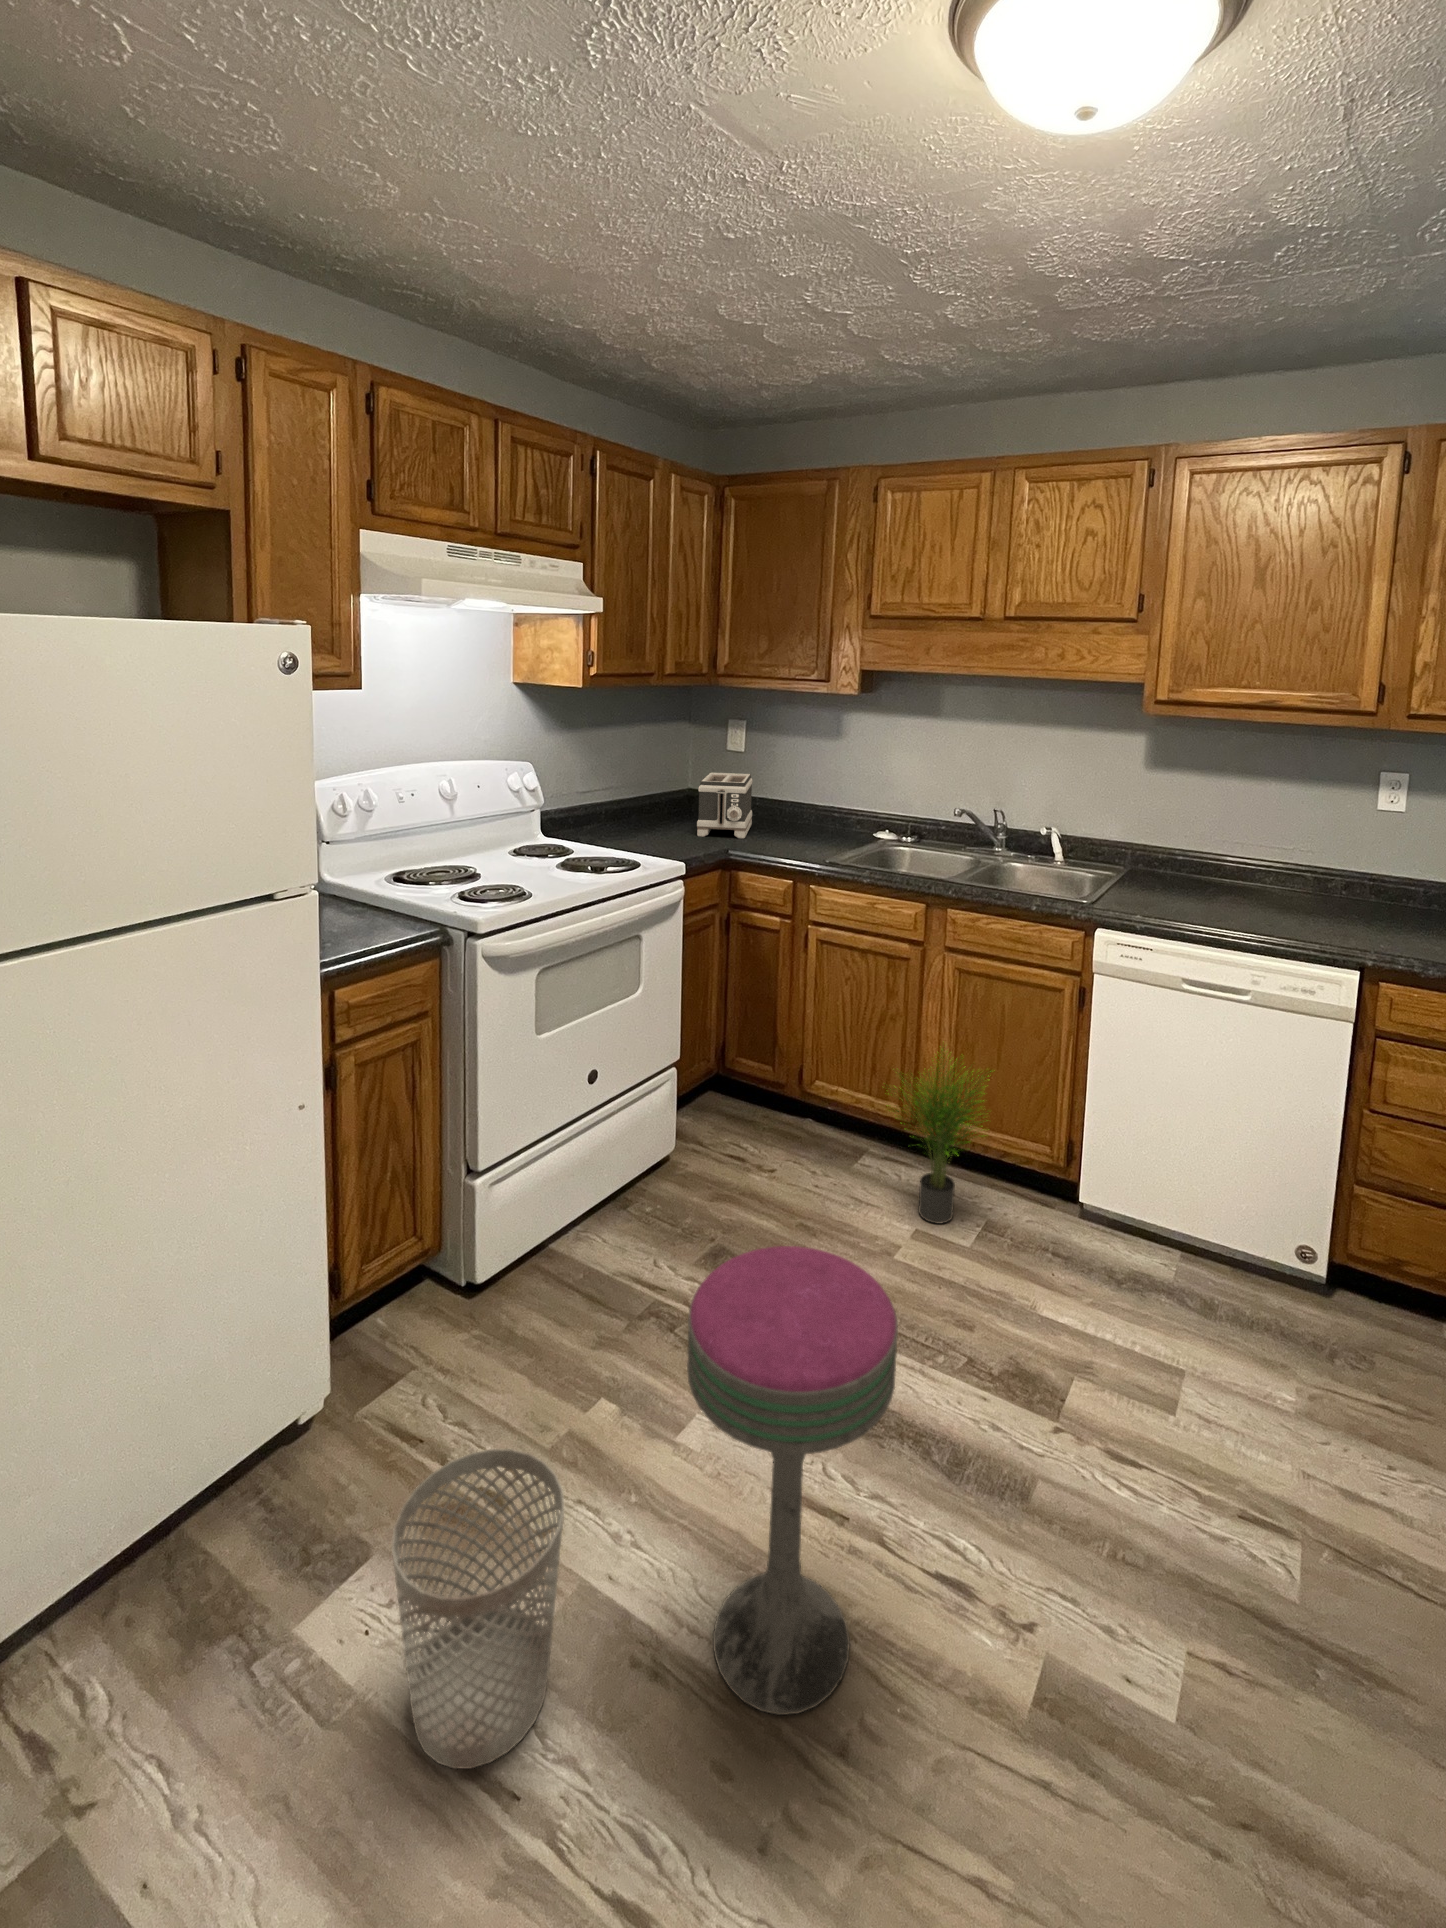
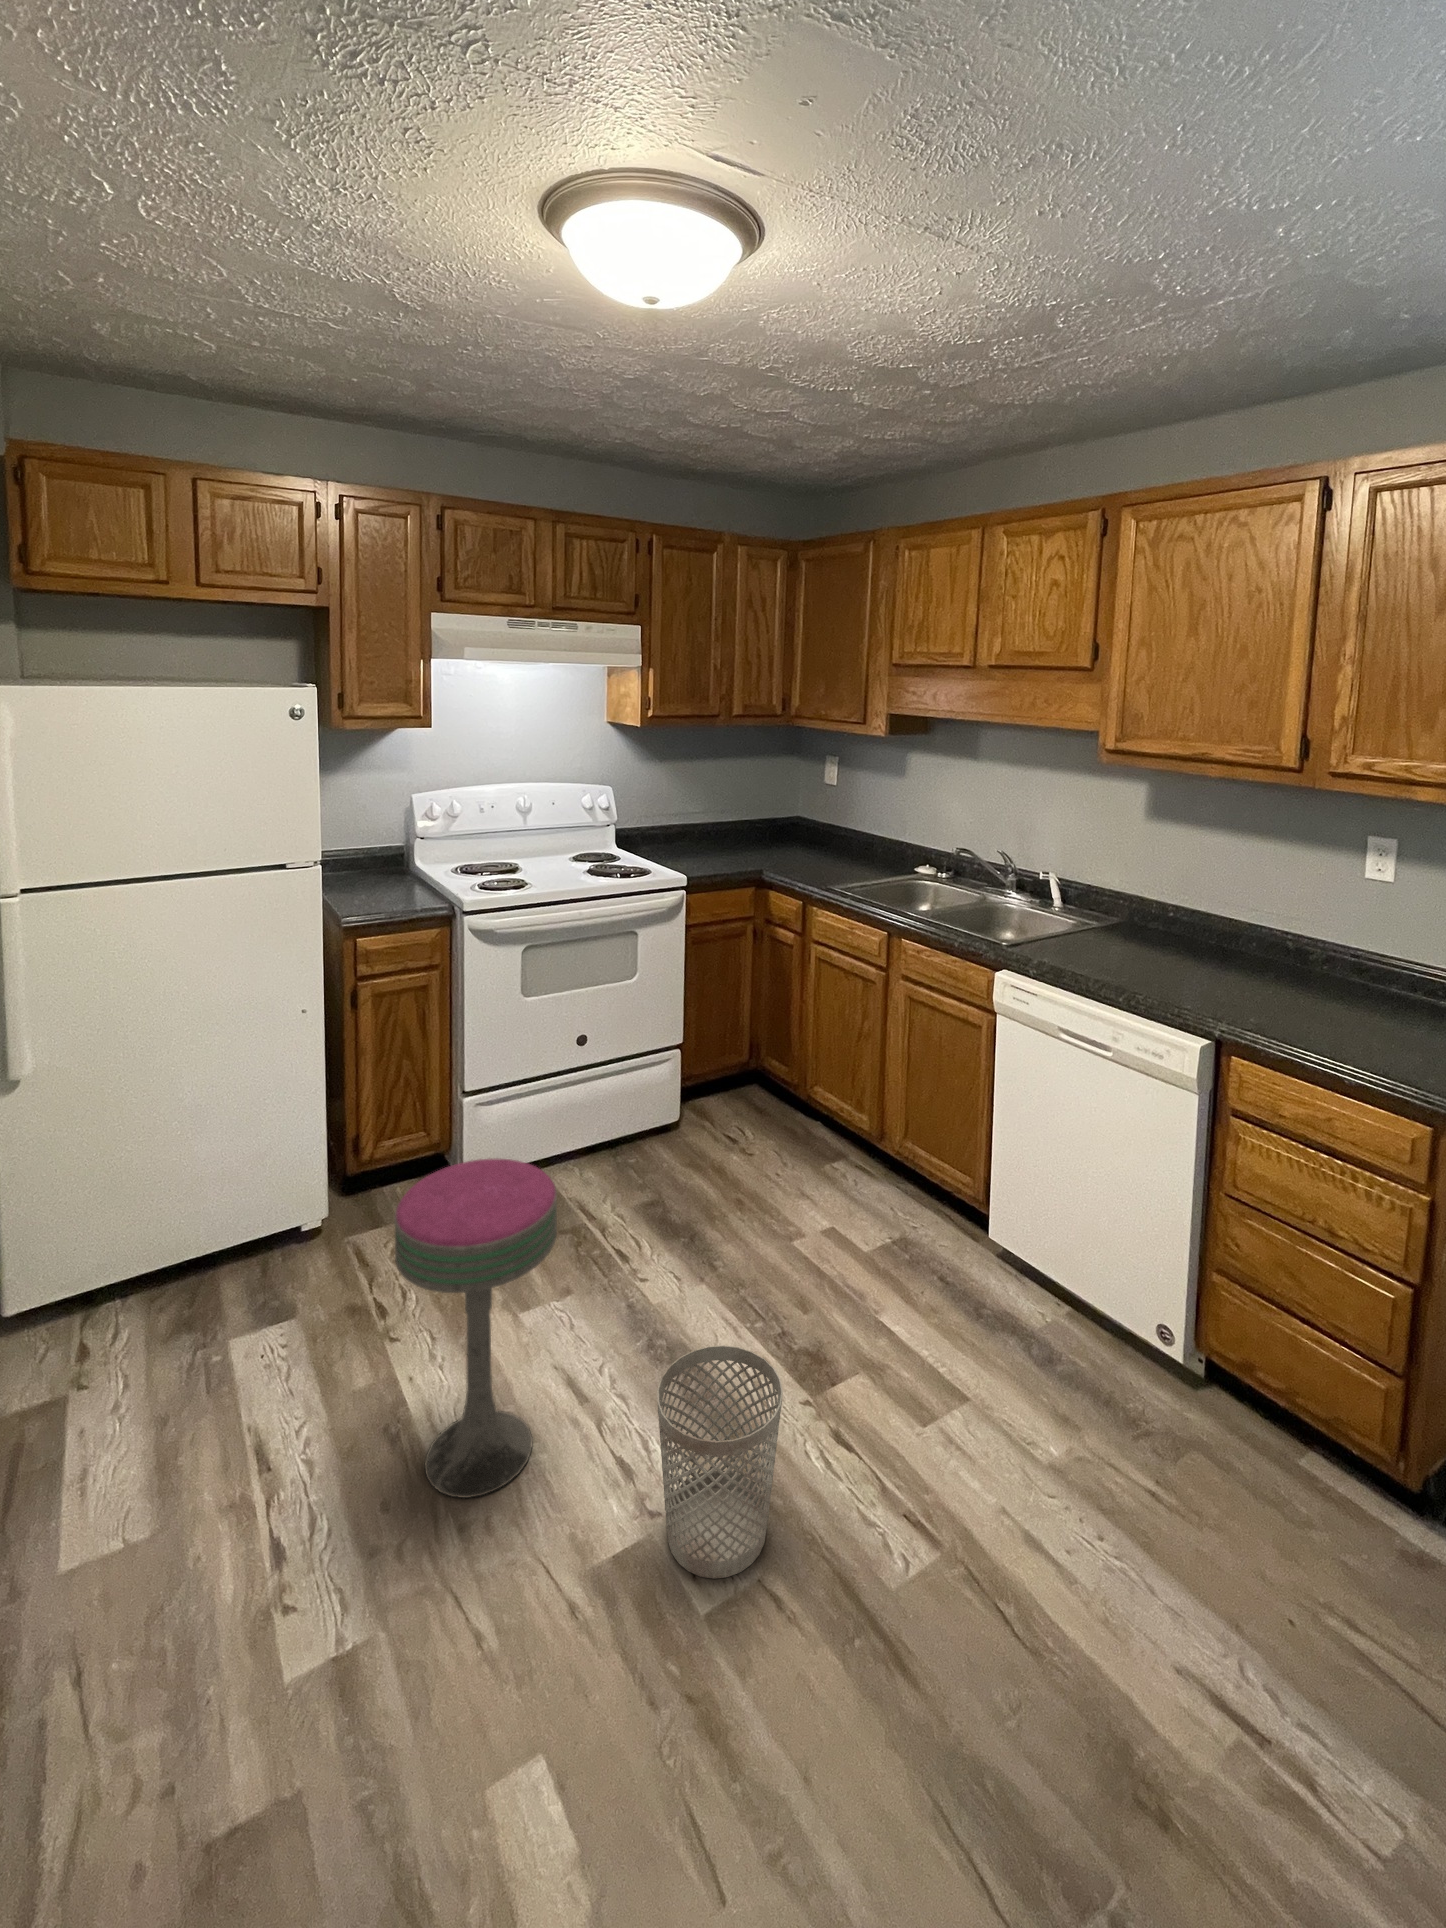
toaster: present [697,773,753,839] -> none [758,803,826,862]
potted plant: present [890,1049,992,1224] -> none [818,1059,914,1226]
wastebasket: present [392,1449,564,1769] -> present [657,1345,783,1579]

